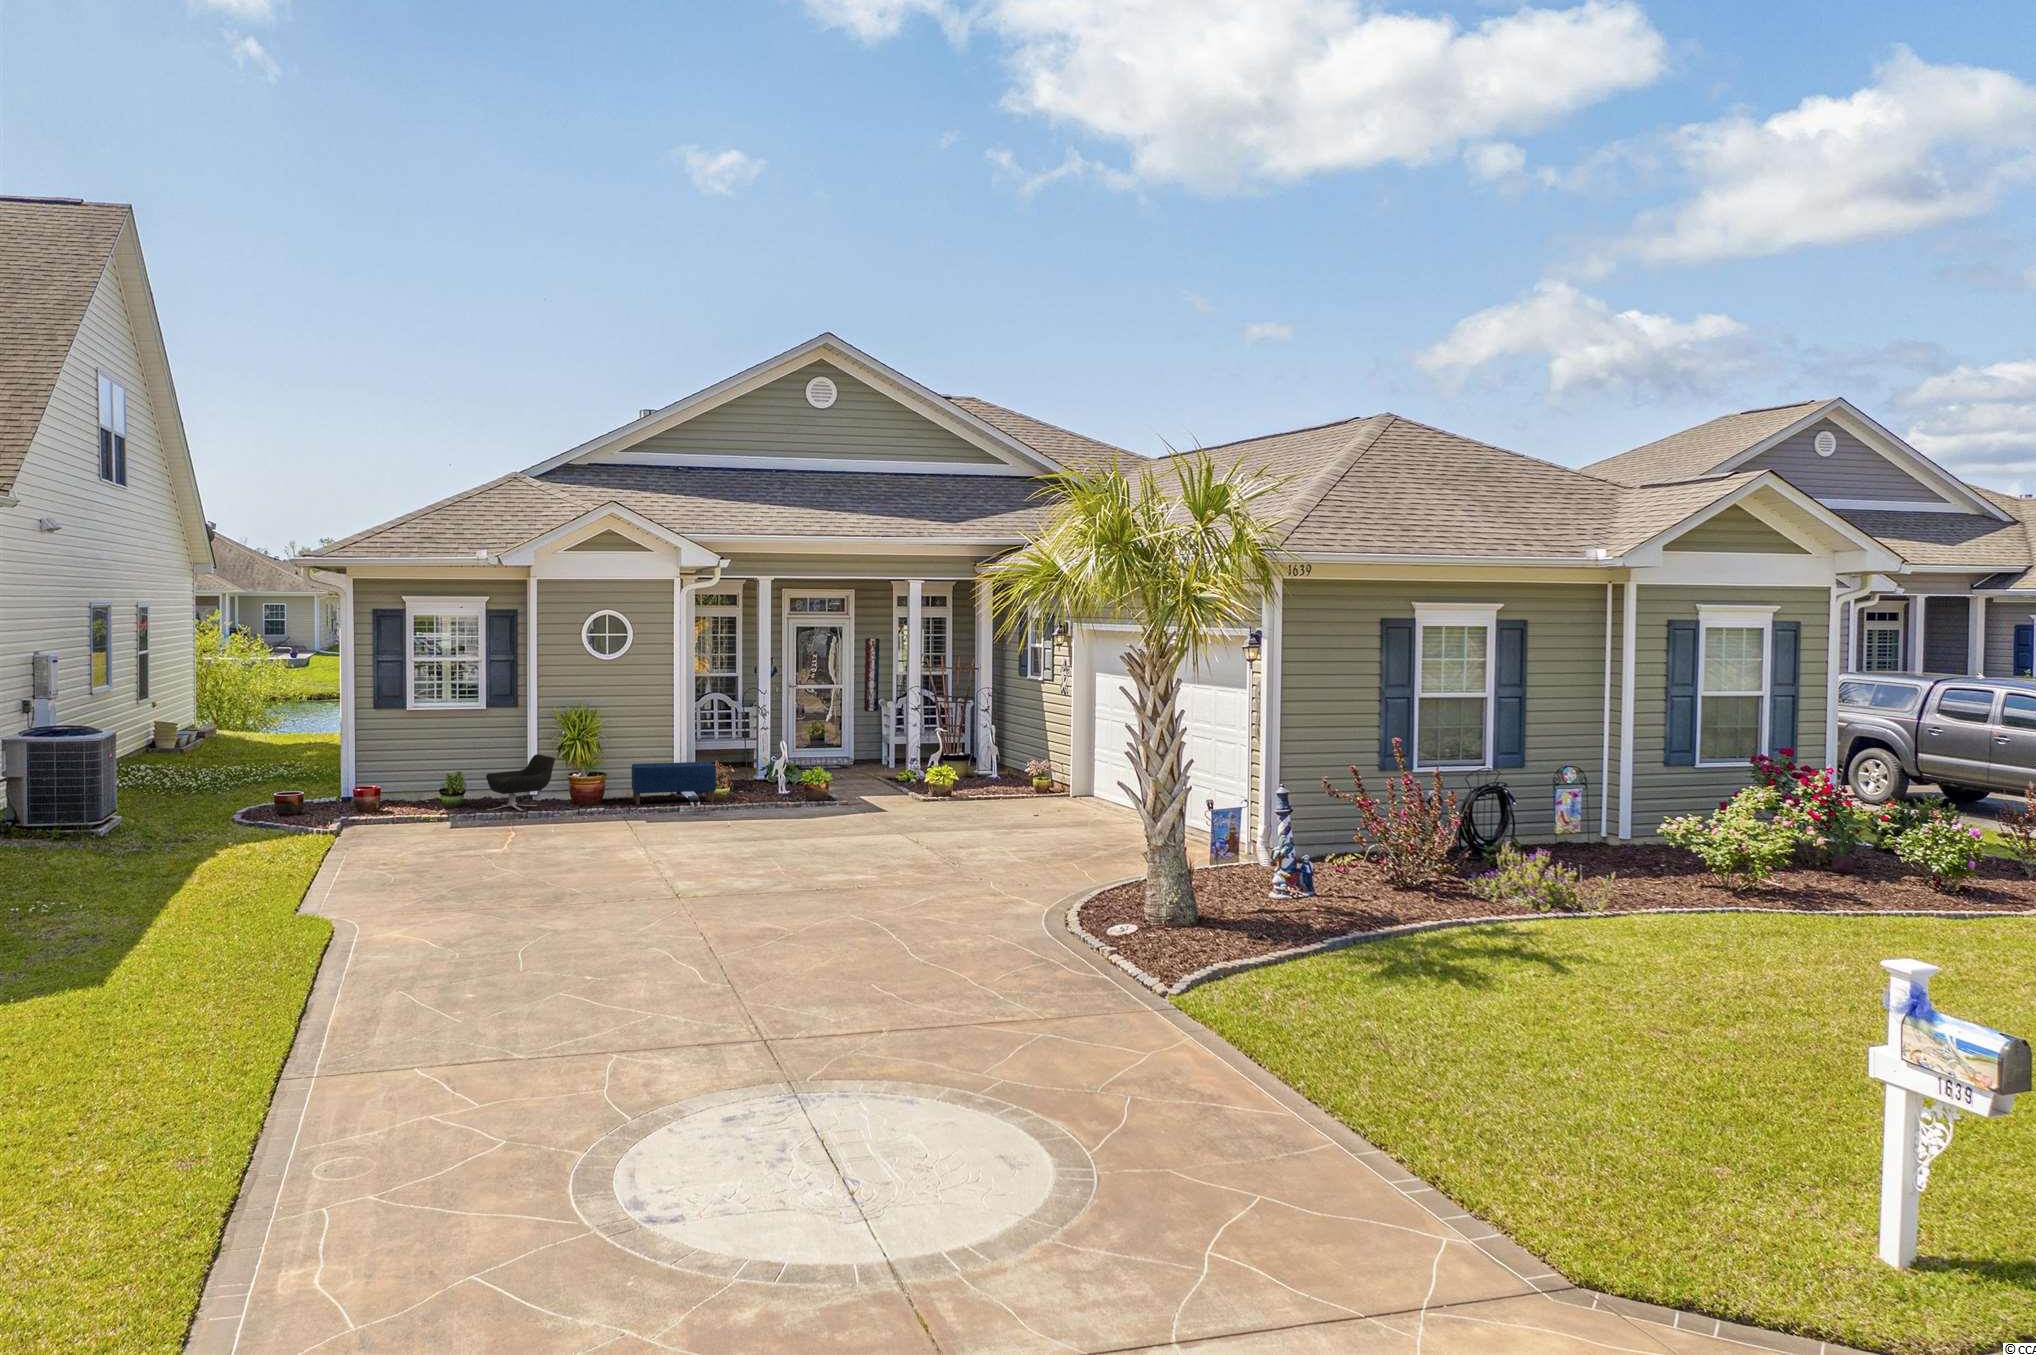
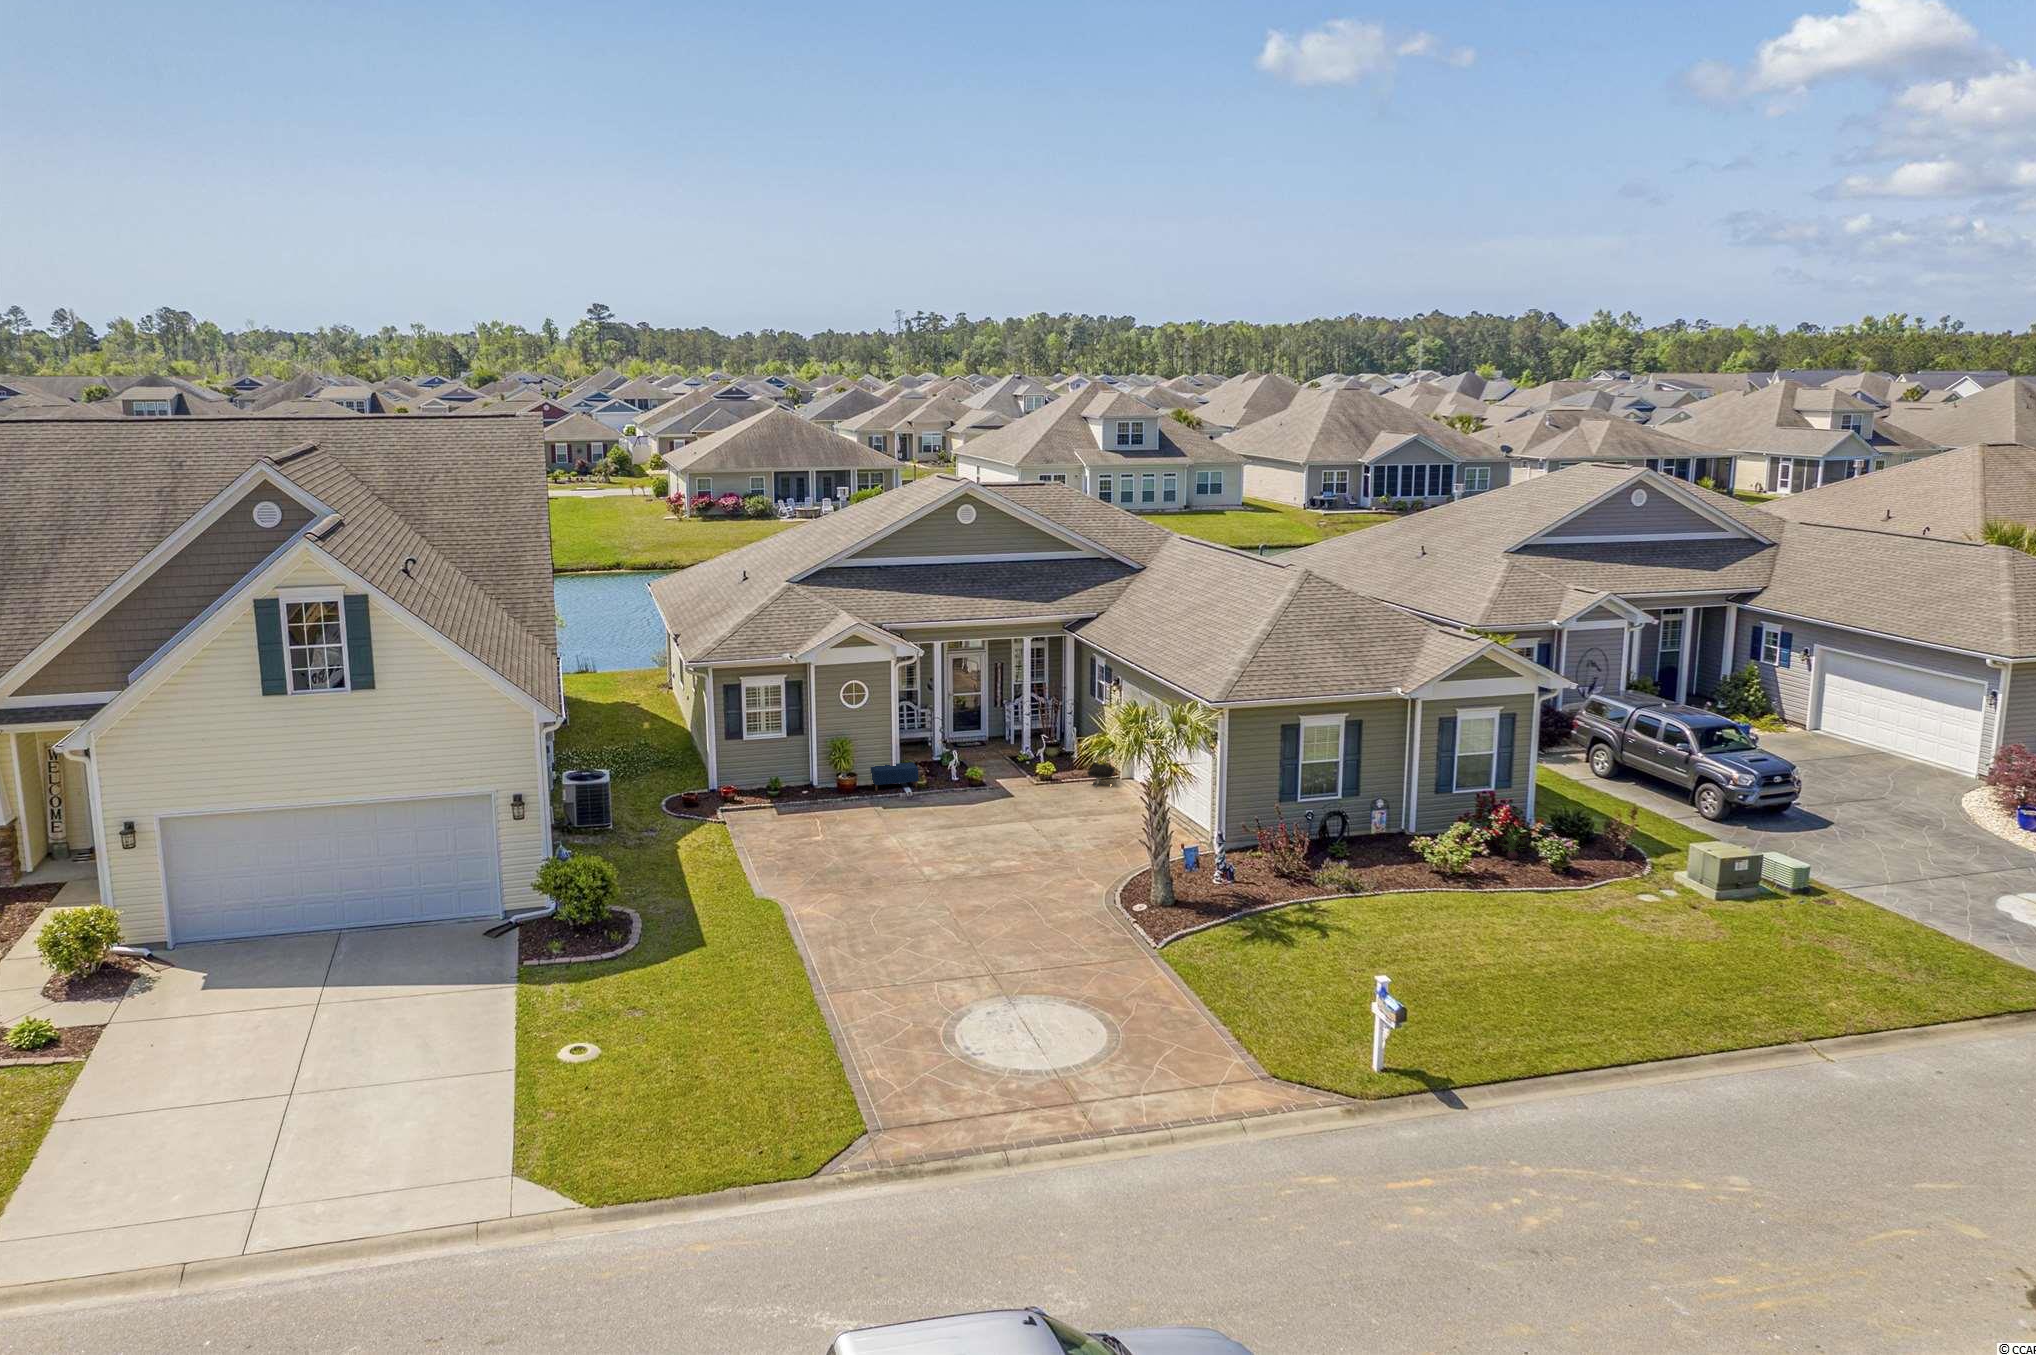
lounge chair: present [486,754,555,810] -> present [1087,763,1116,784]

